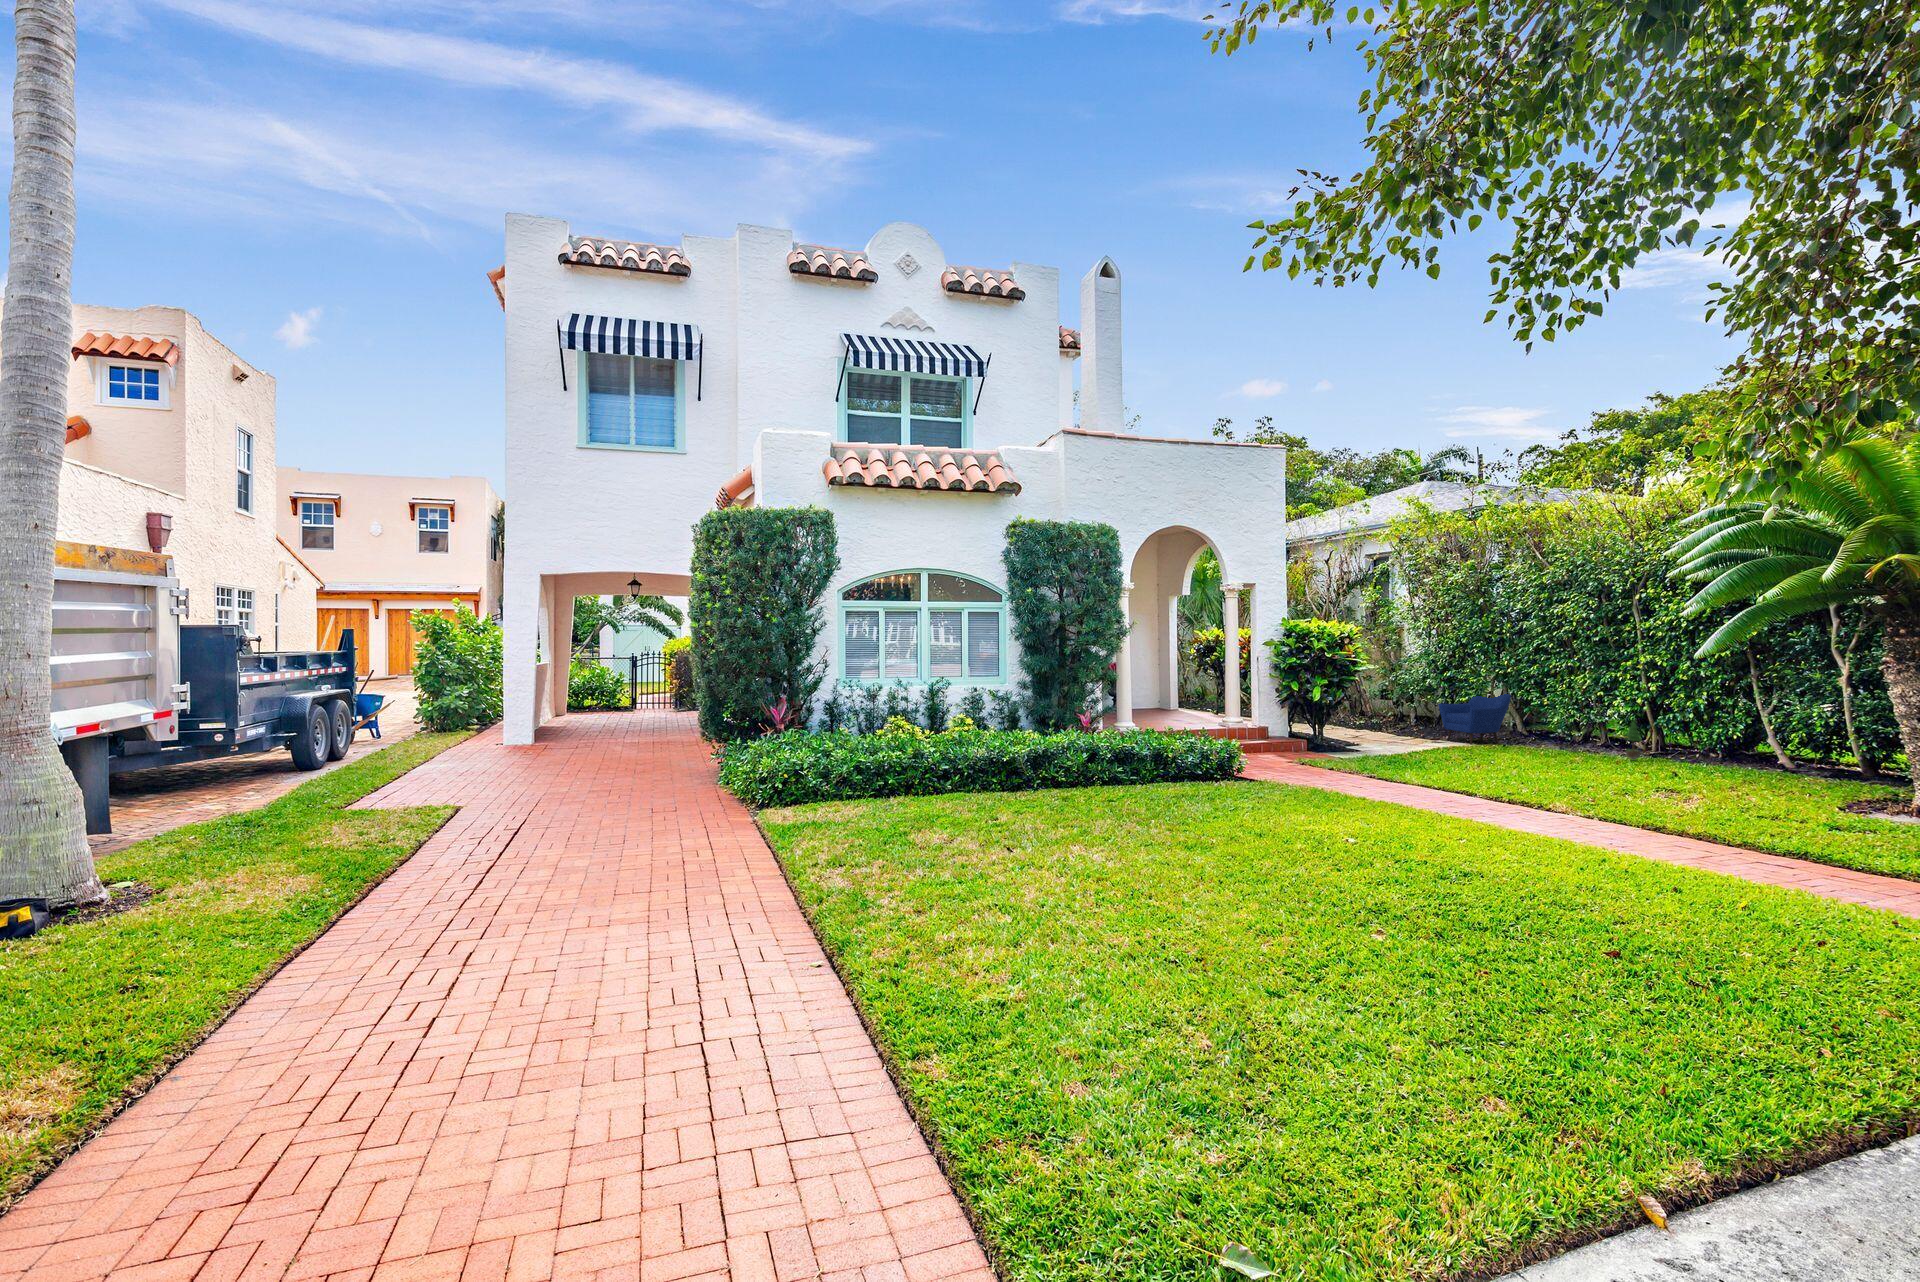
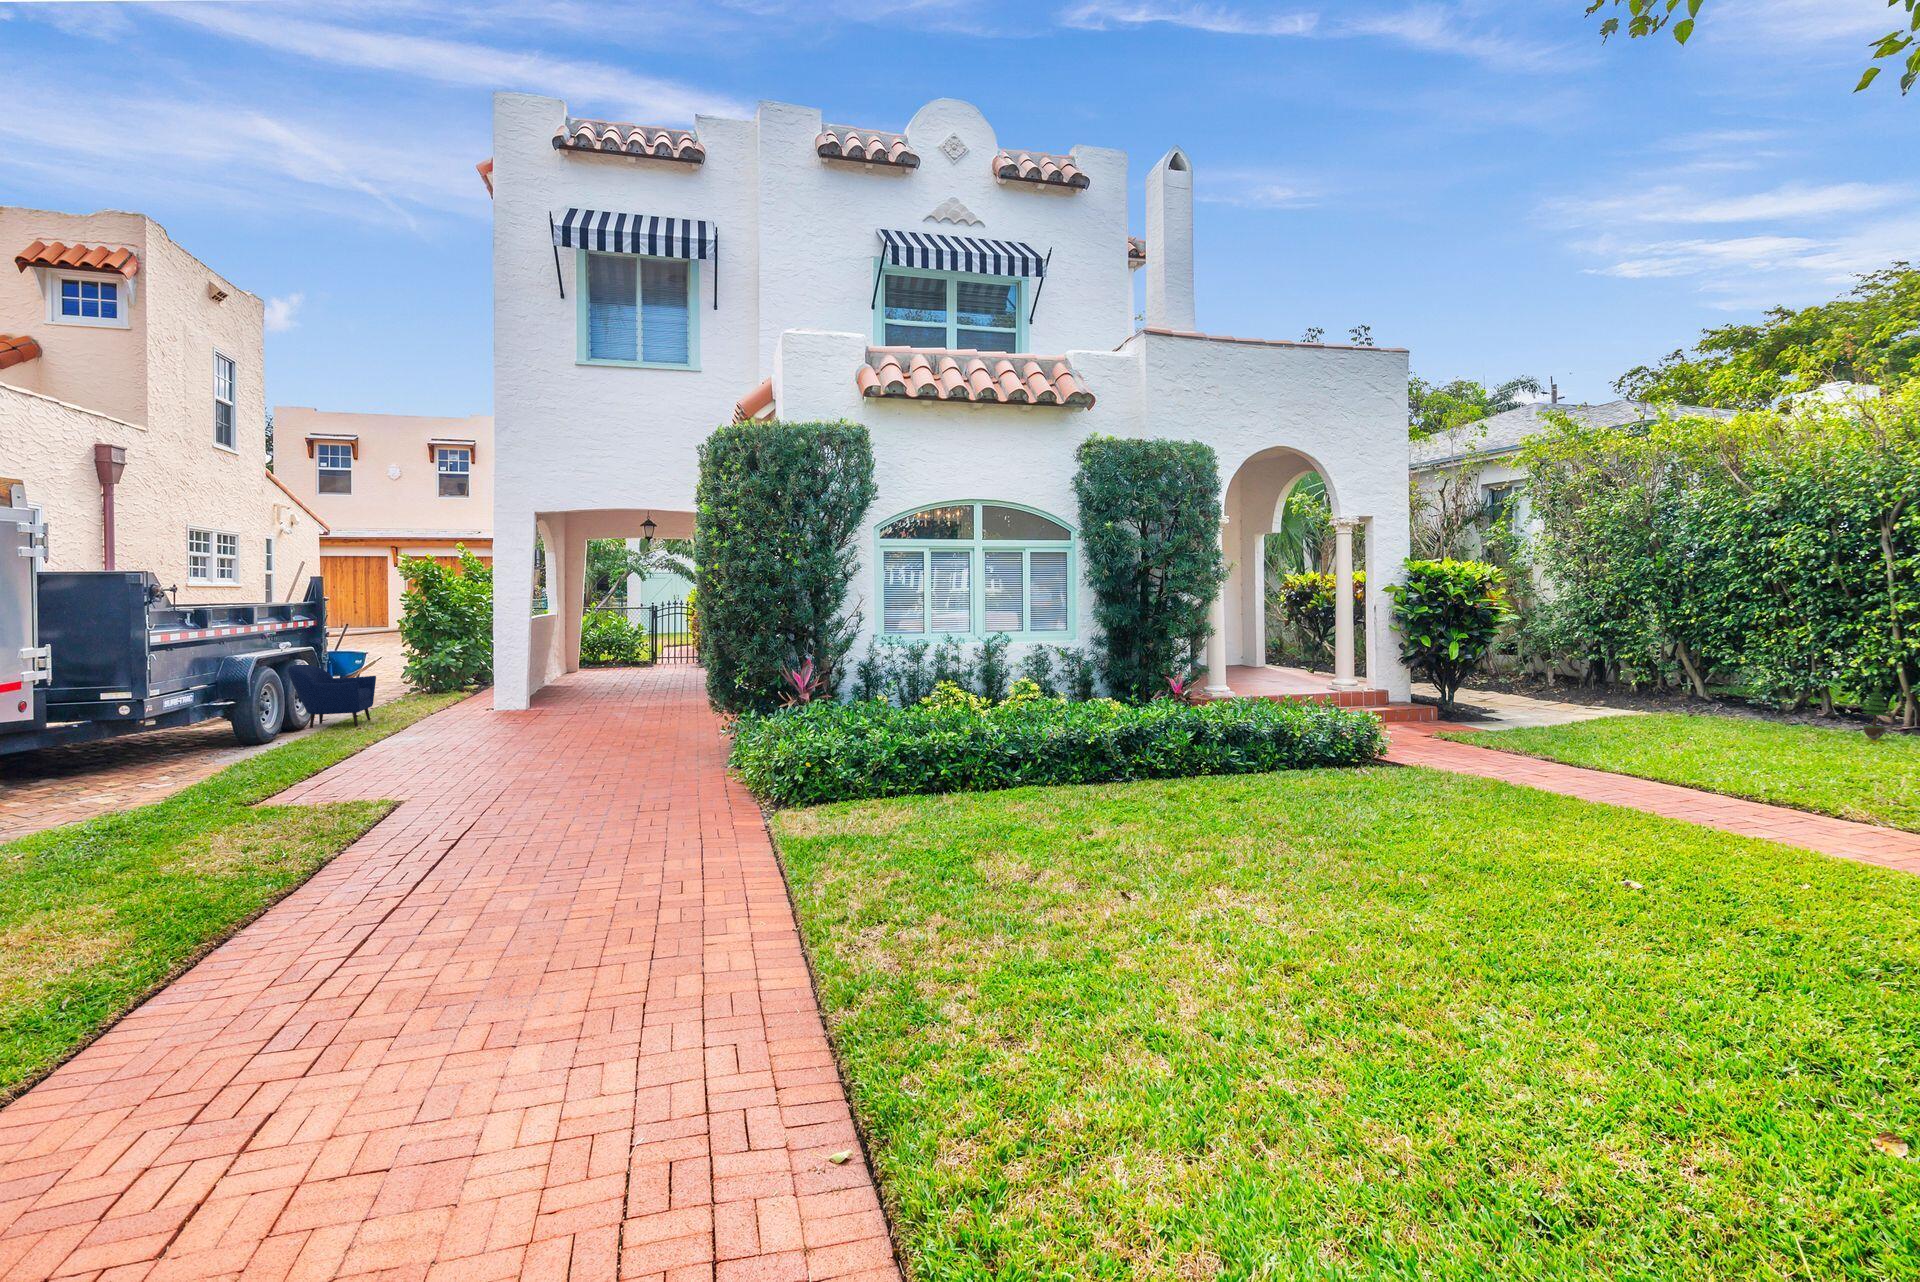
armchair: present [1438,692,1511,744] -> present [287,664,376,728]

